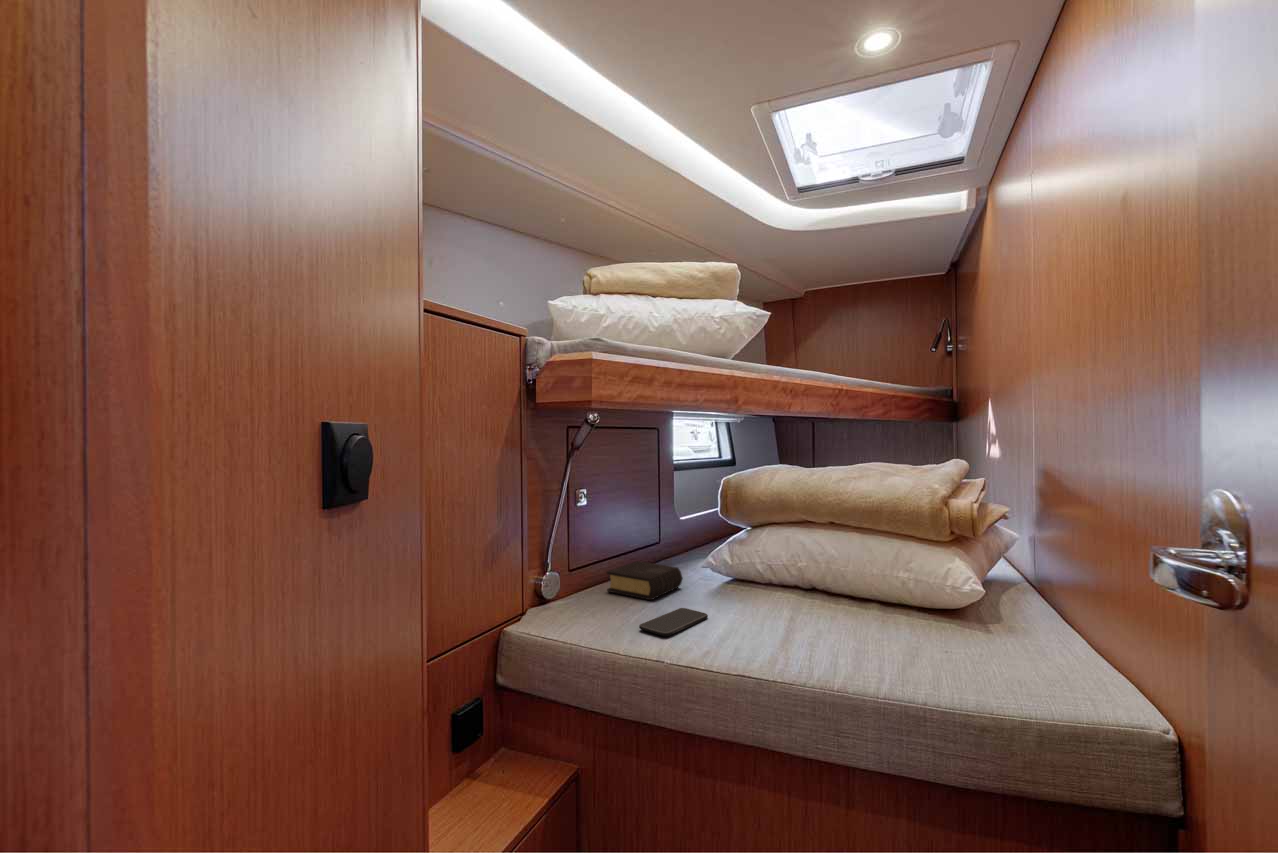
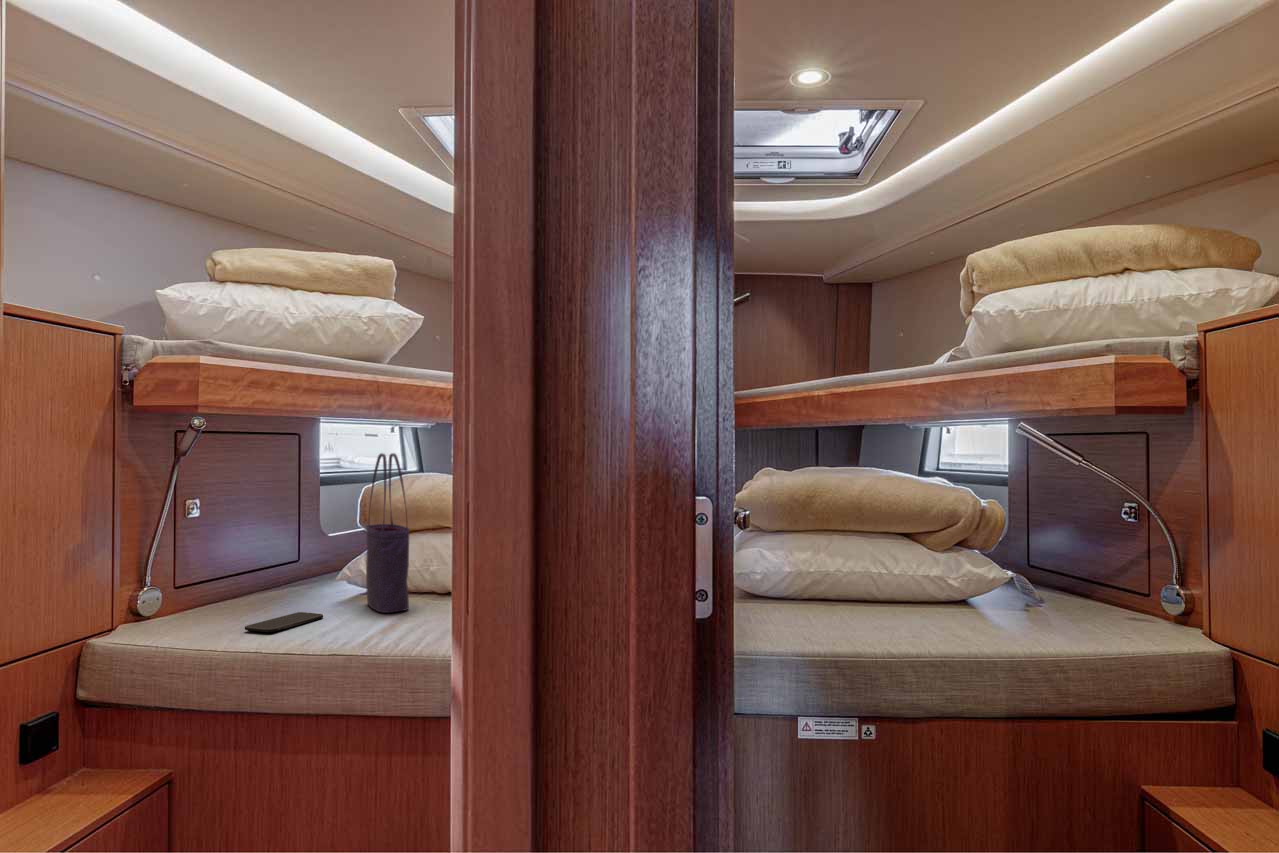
tote bag: none [740,448,792,618] -> present [366,453,409,613]
book: present [607,561,683,600] -> none [221,577,311,611]

